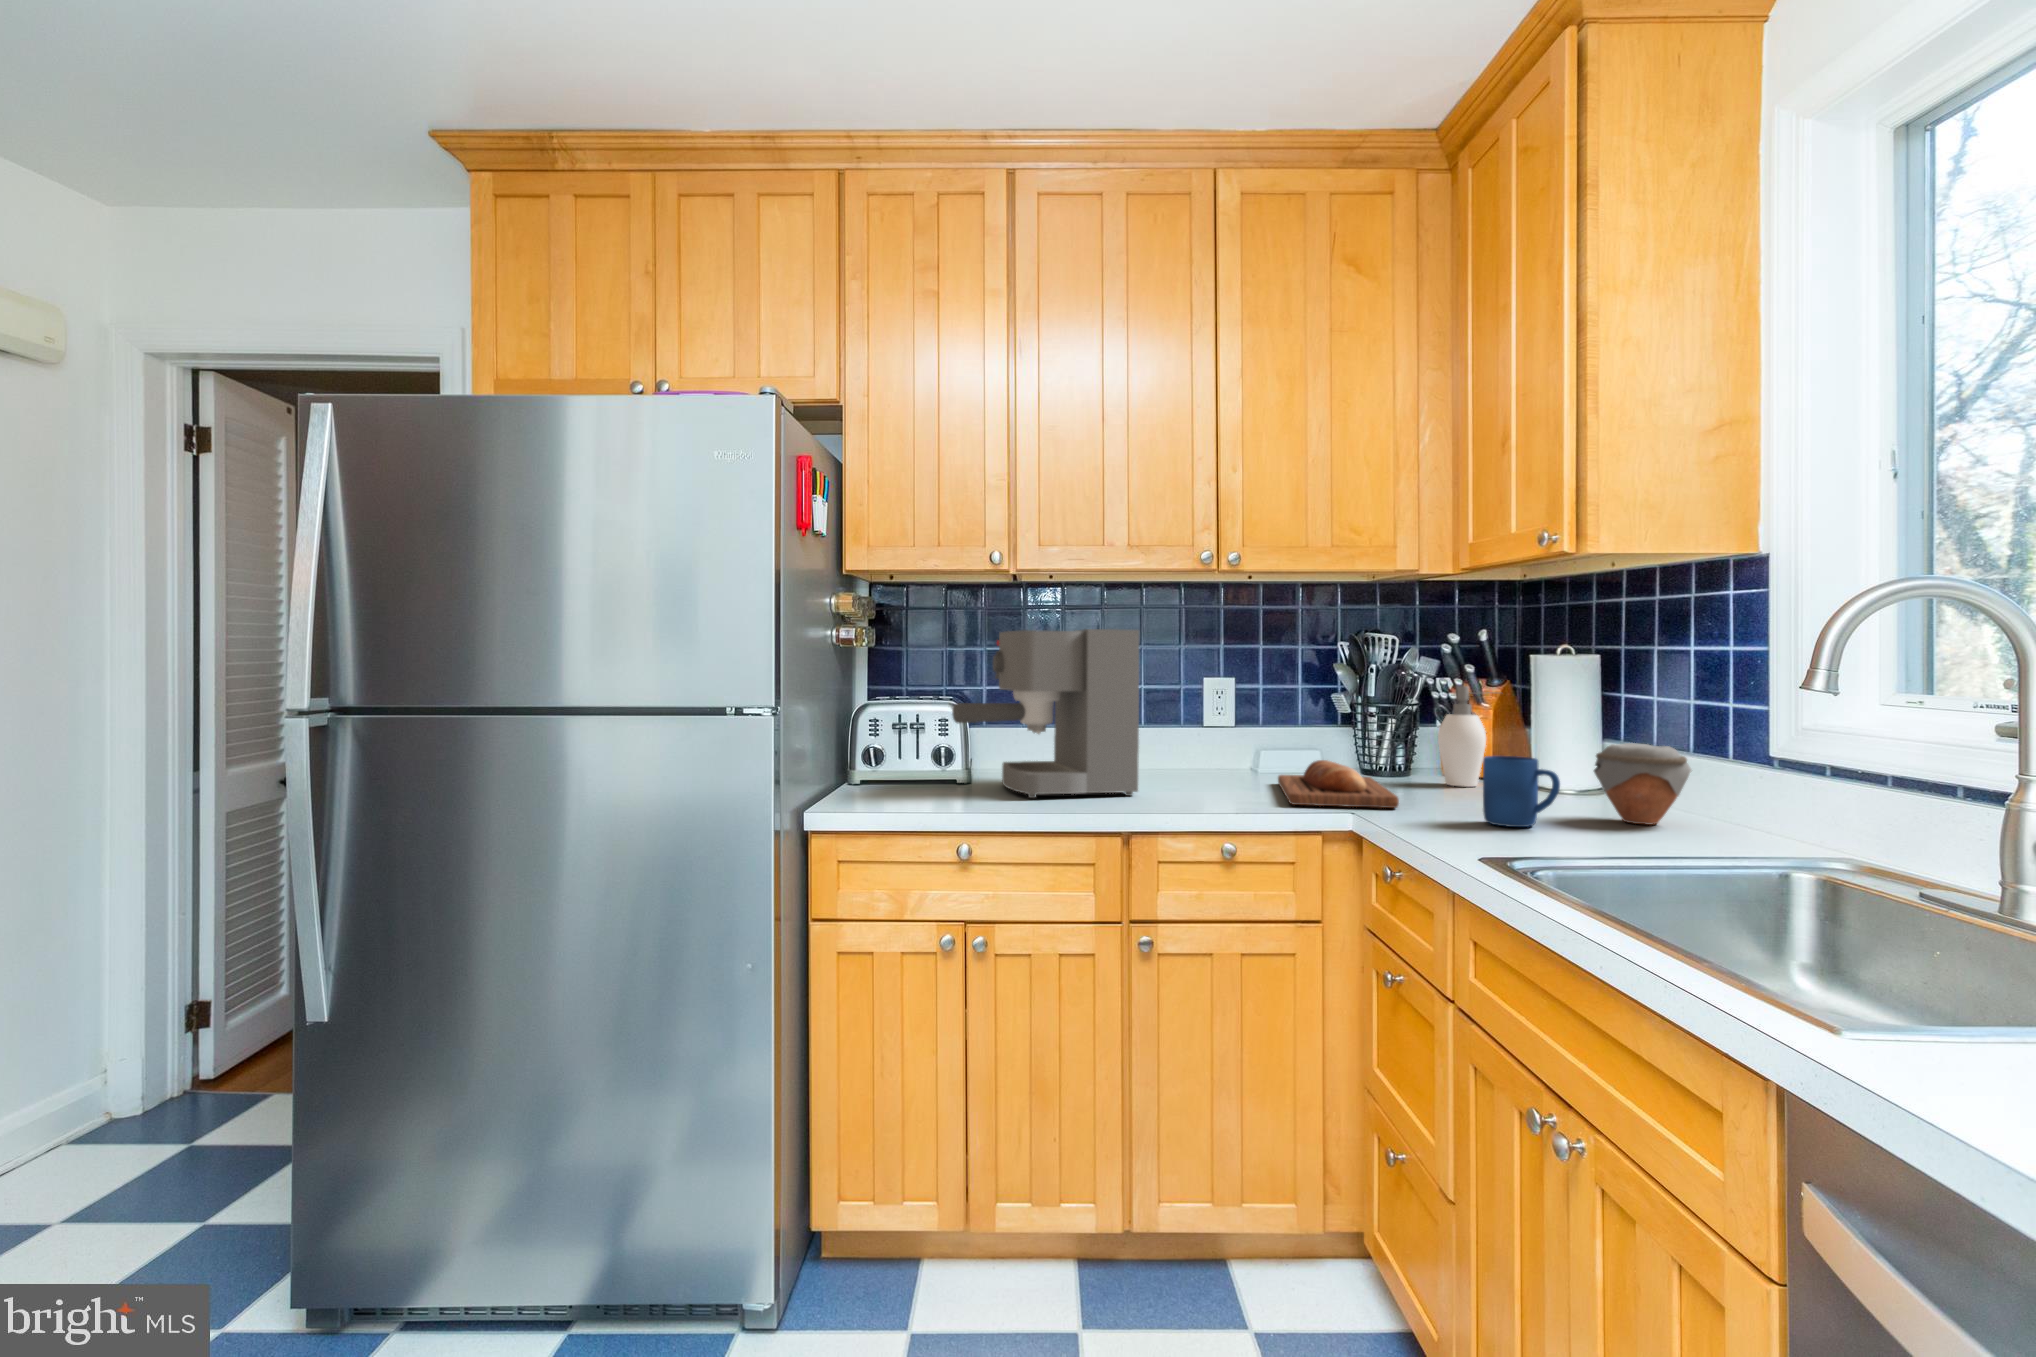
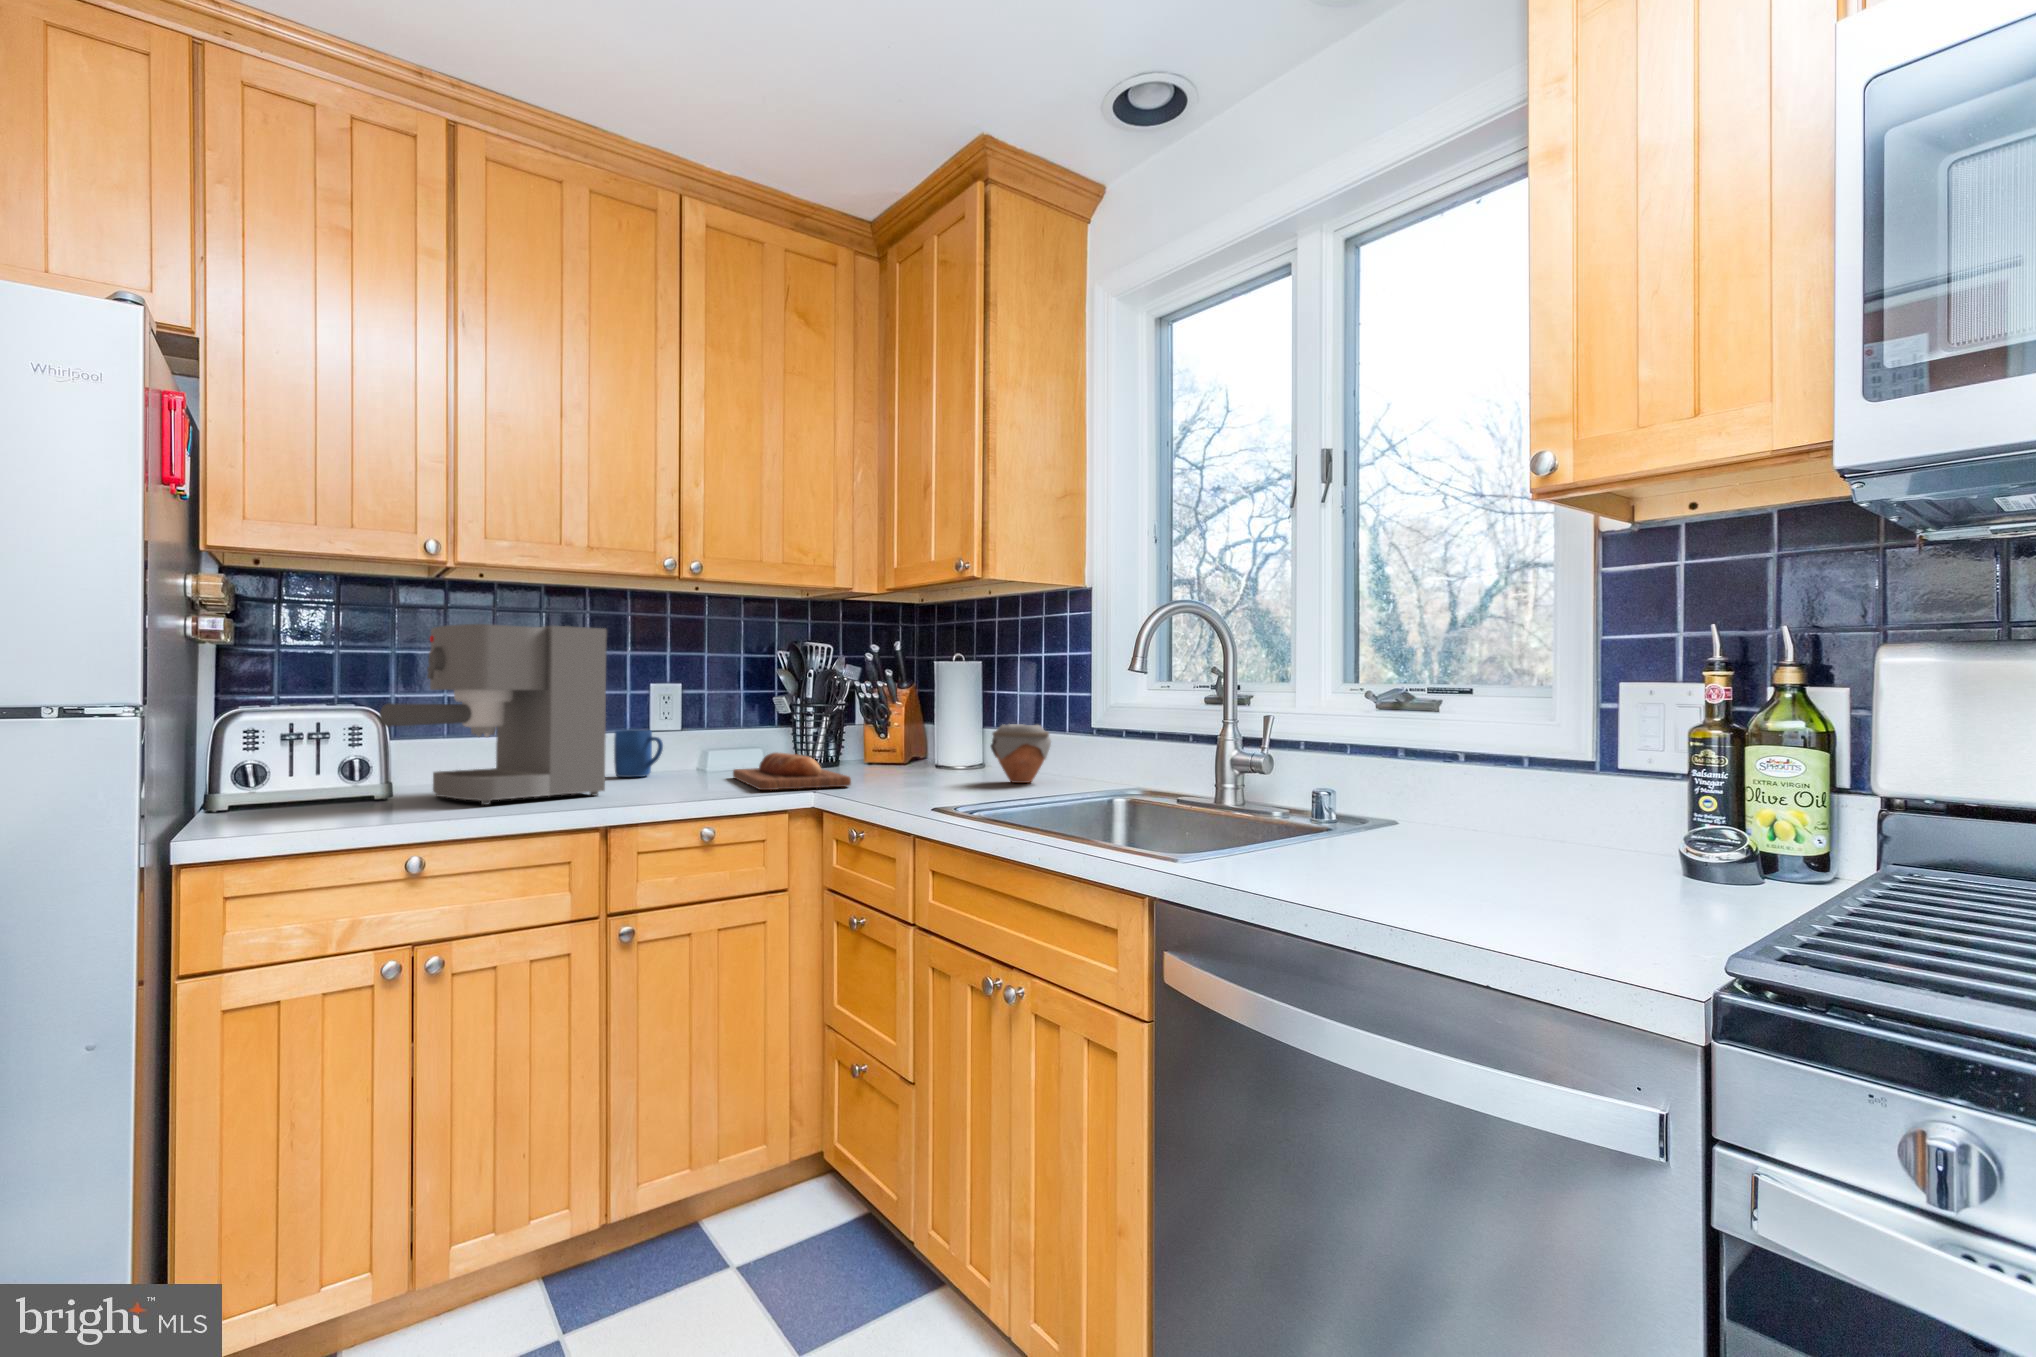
soap dispenser: present [1438,686,1488,787] -> none [865,687,914,770]
mug: present [1483,756,1560,827] -> present [614,730,663,777]

